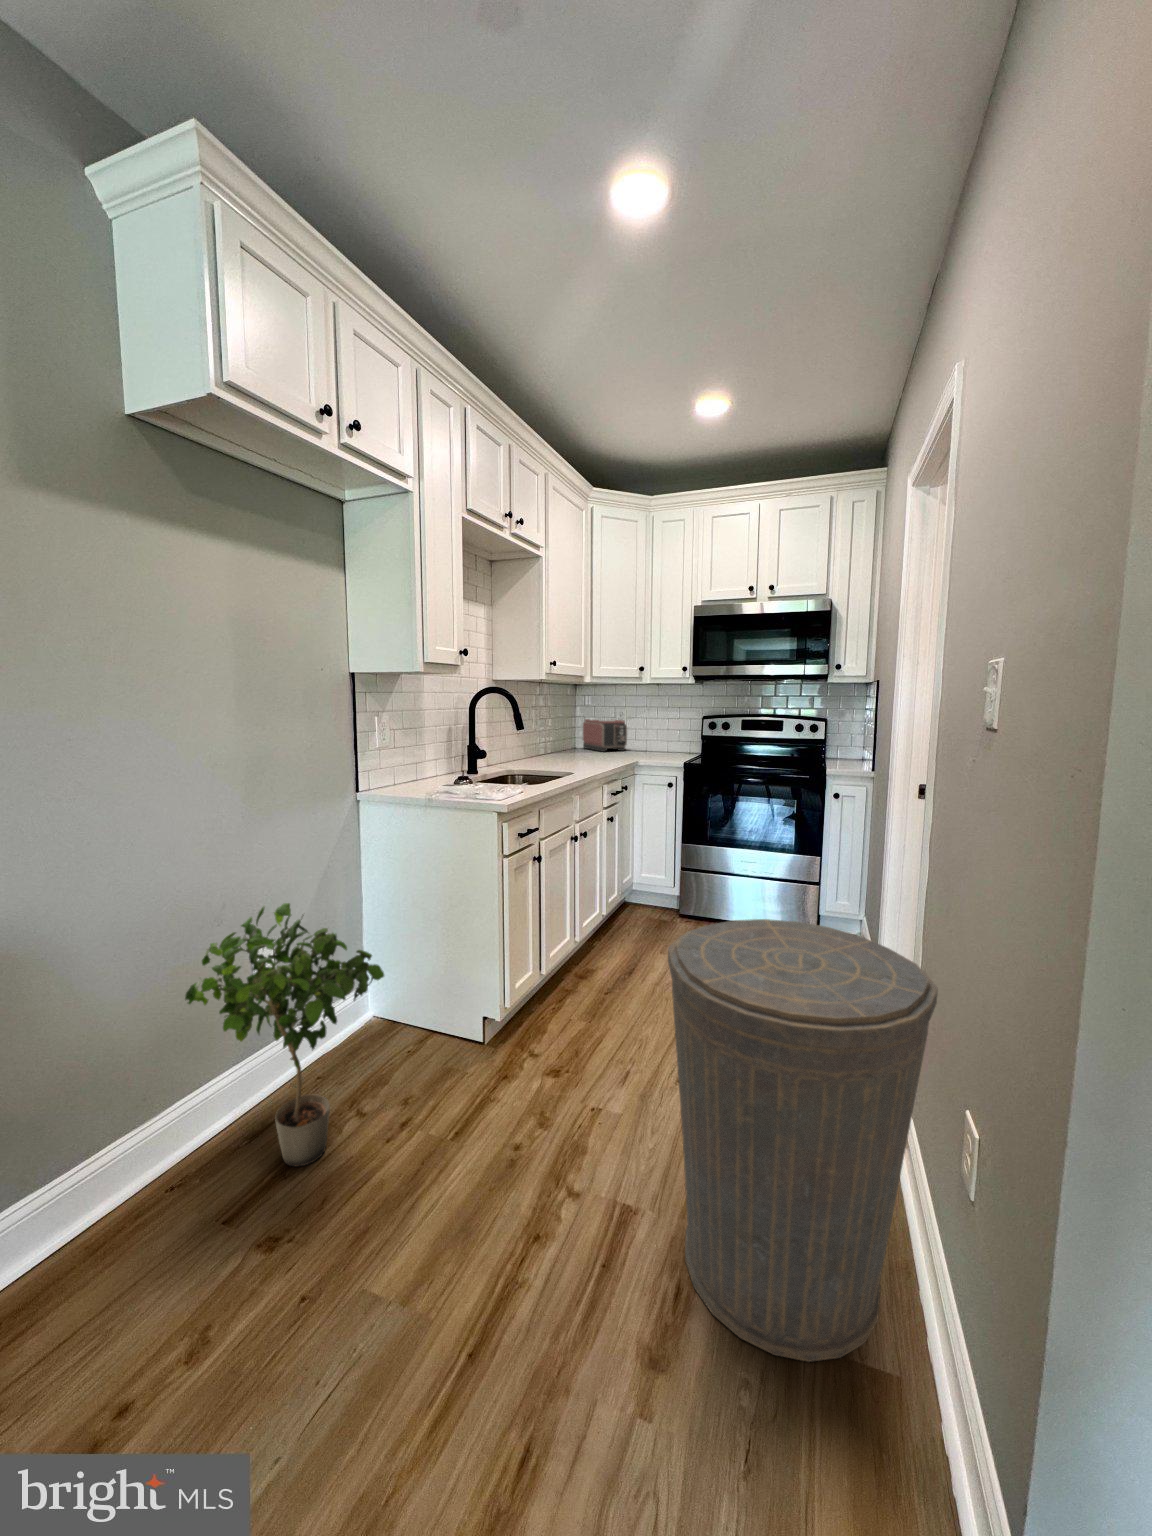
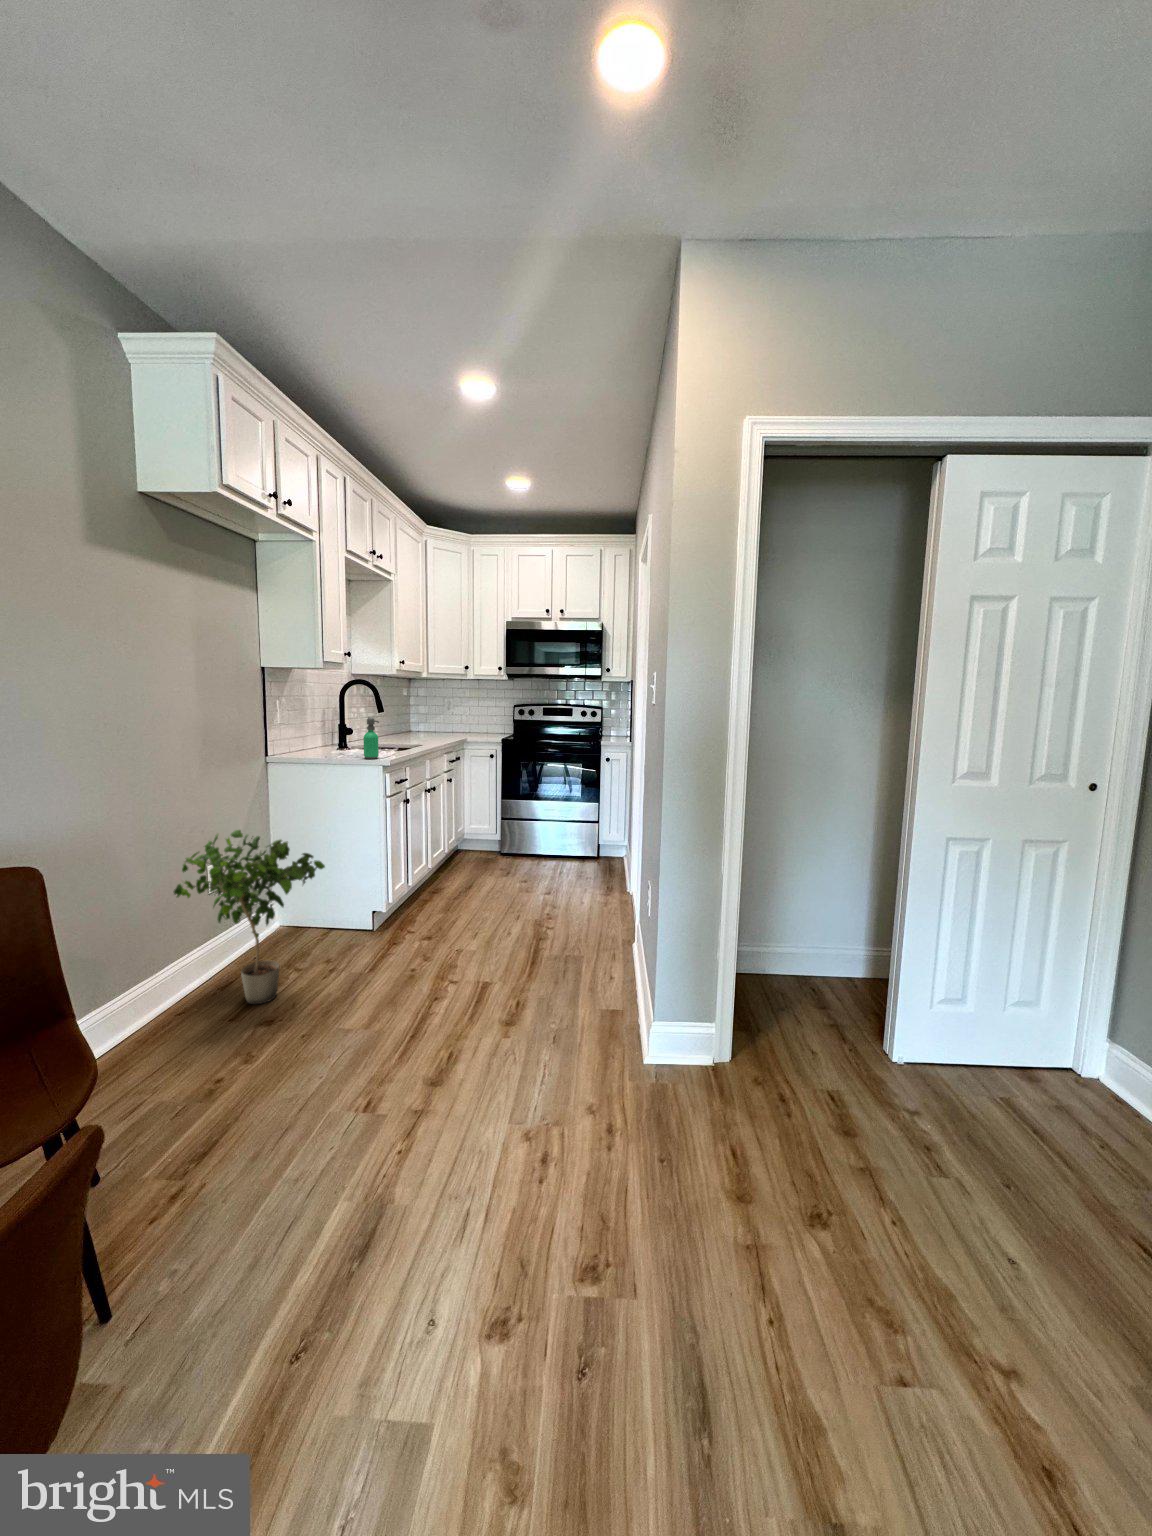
toaster: present [583,719,627,752] -> none [418,707,456,733]
soap dispenser: none [480,739,500,797] -> present [363,717,379,759]
trash can: present [668,919,938,1362] -> none [509,817,644,1025]

